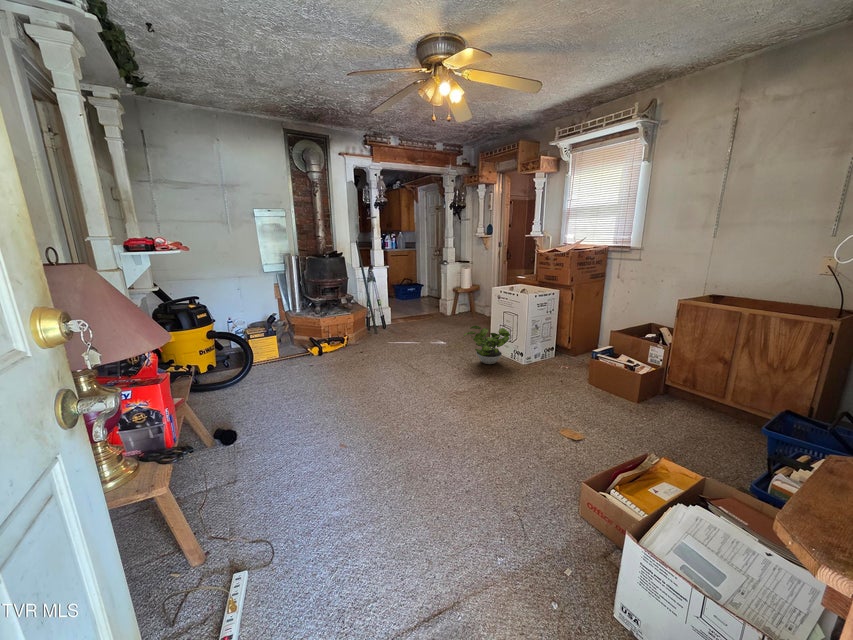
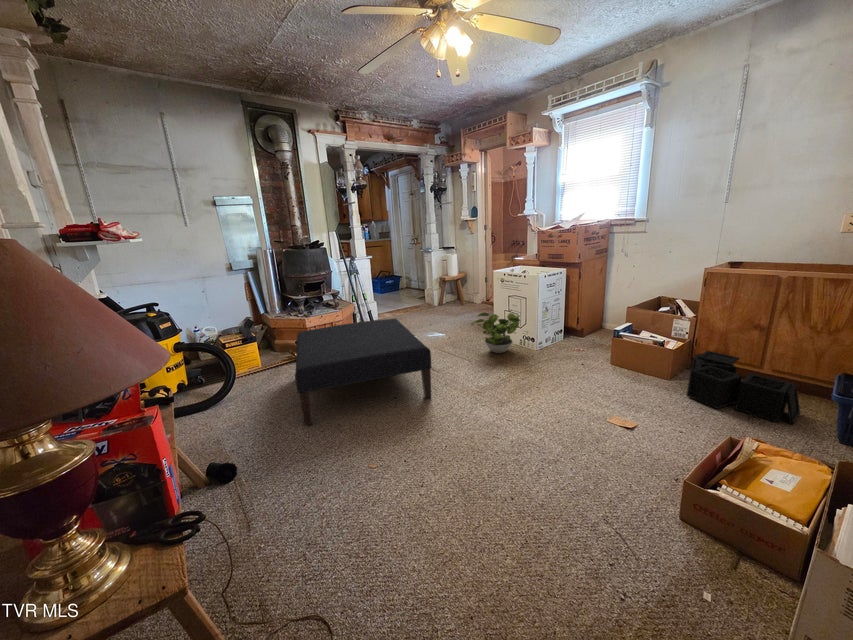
ottoman: none [295,325,414,409] -> present [295,319,431,425]
storage bin: none [646,378,749,453] -> present [687,351,800,424]

